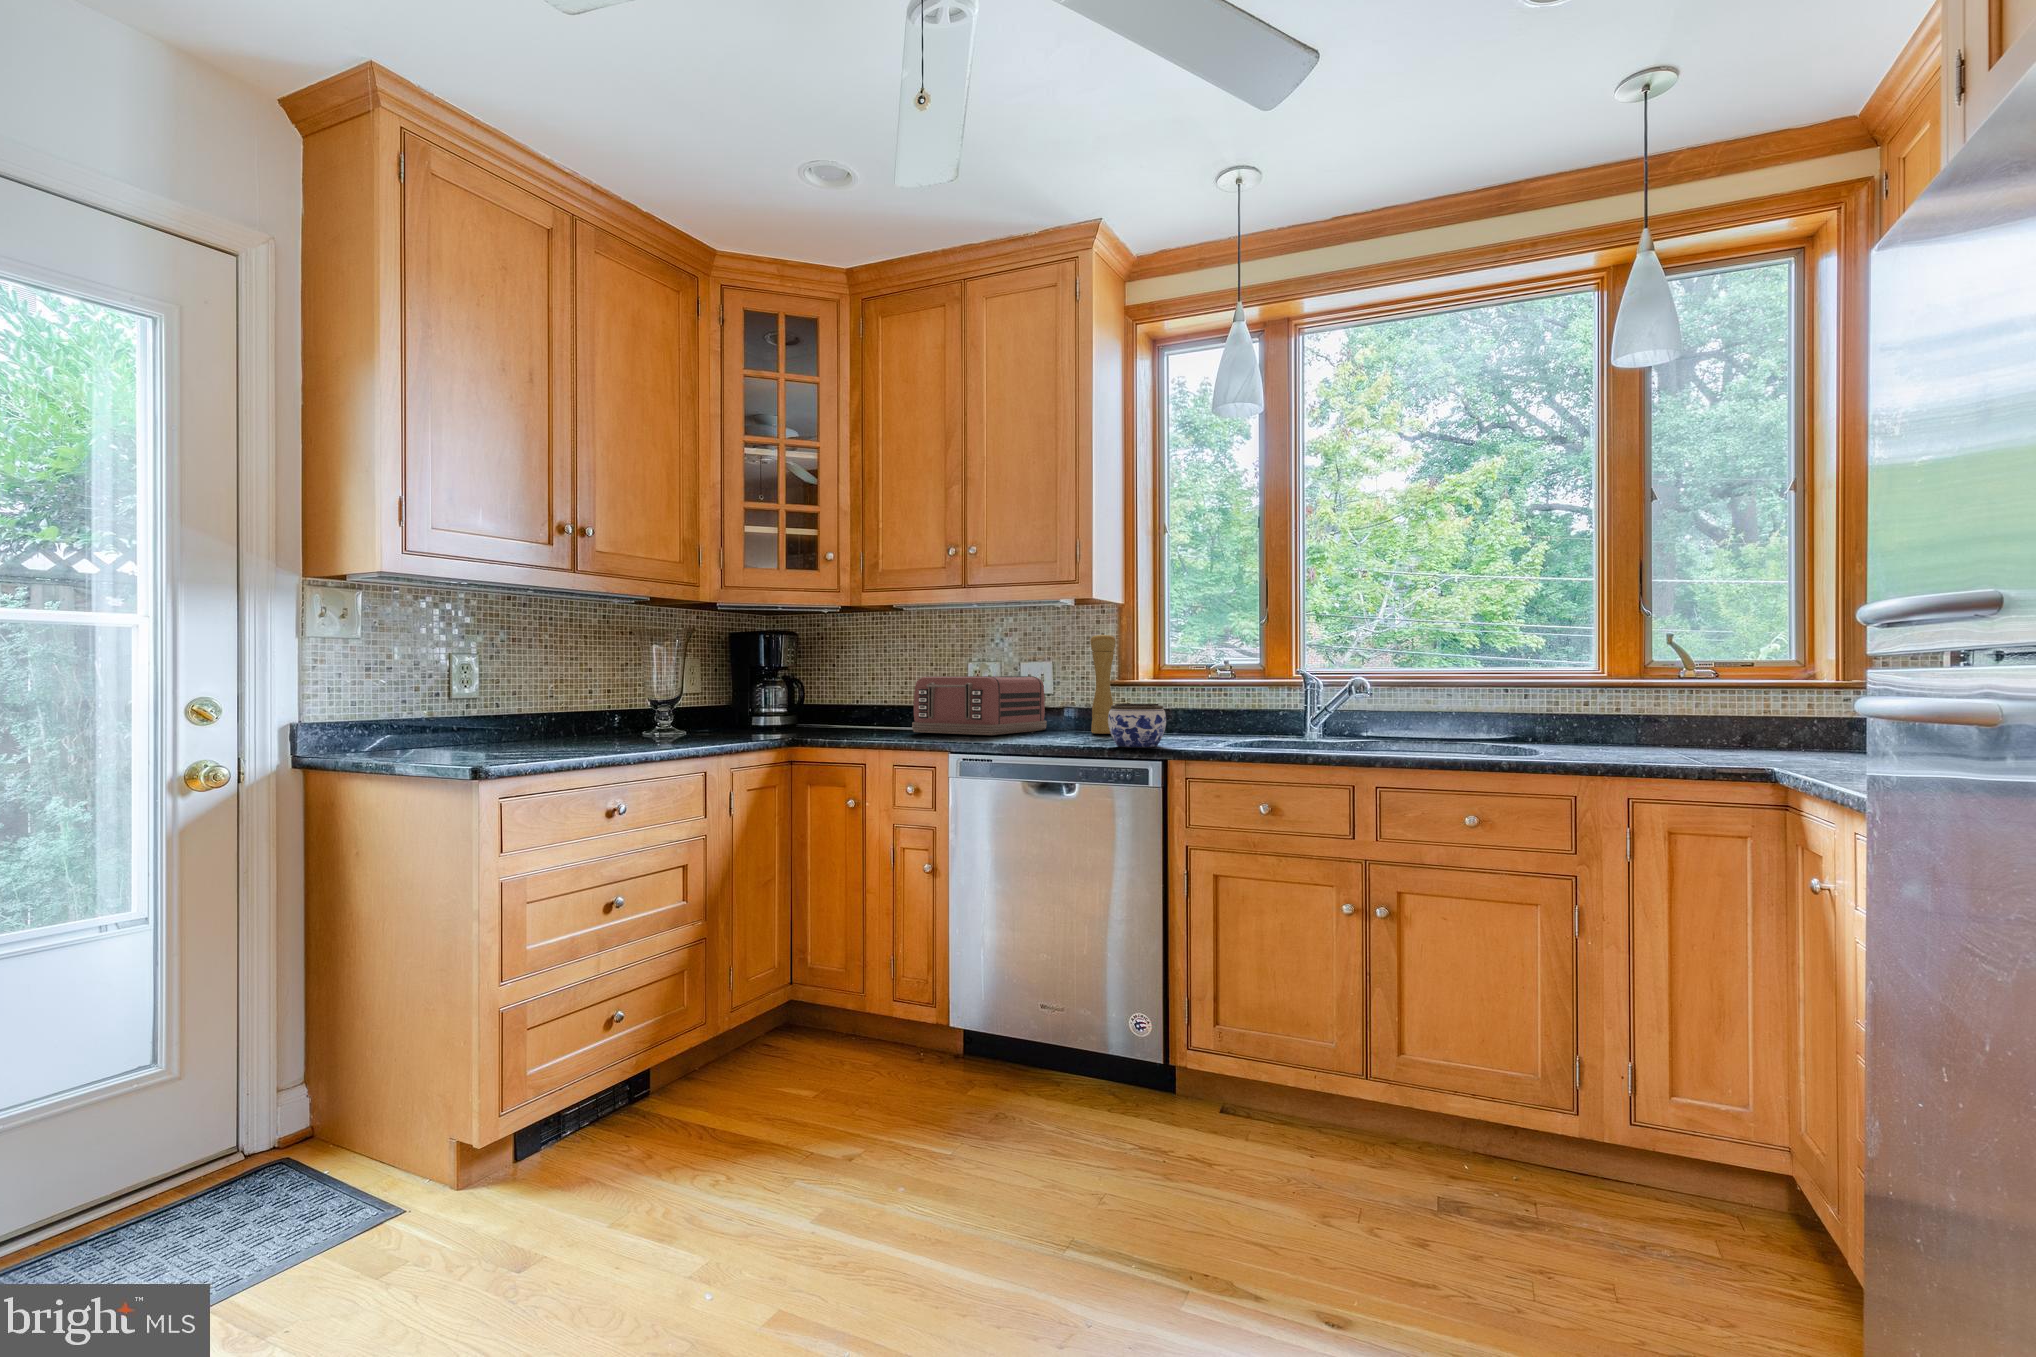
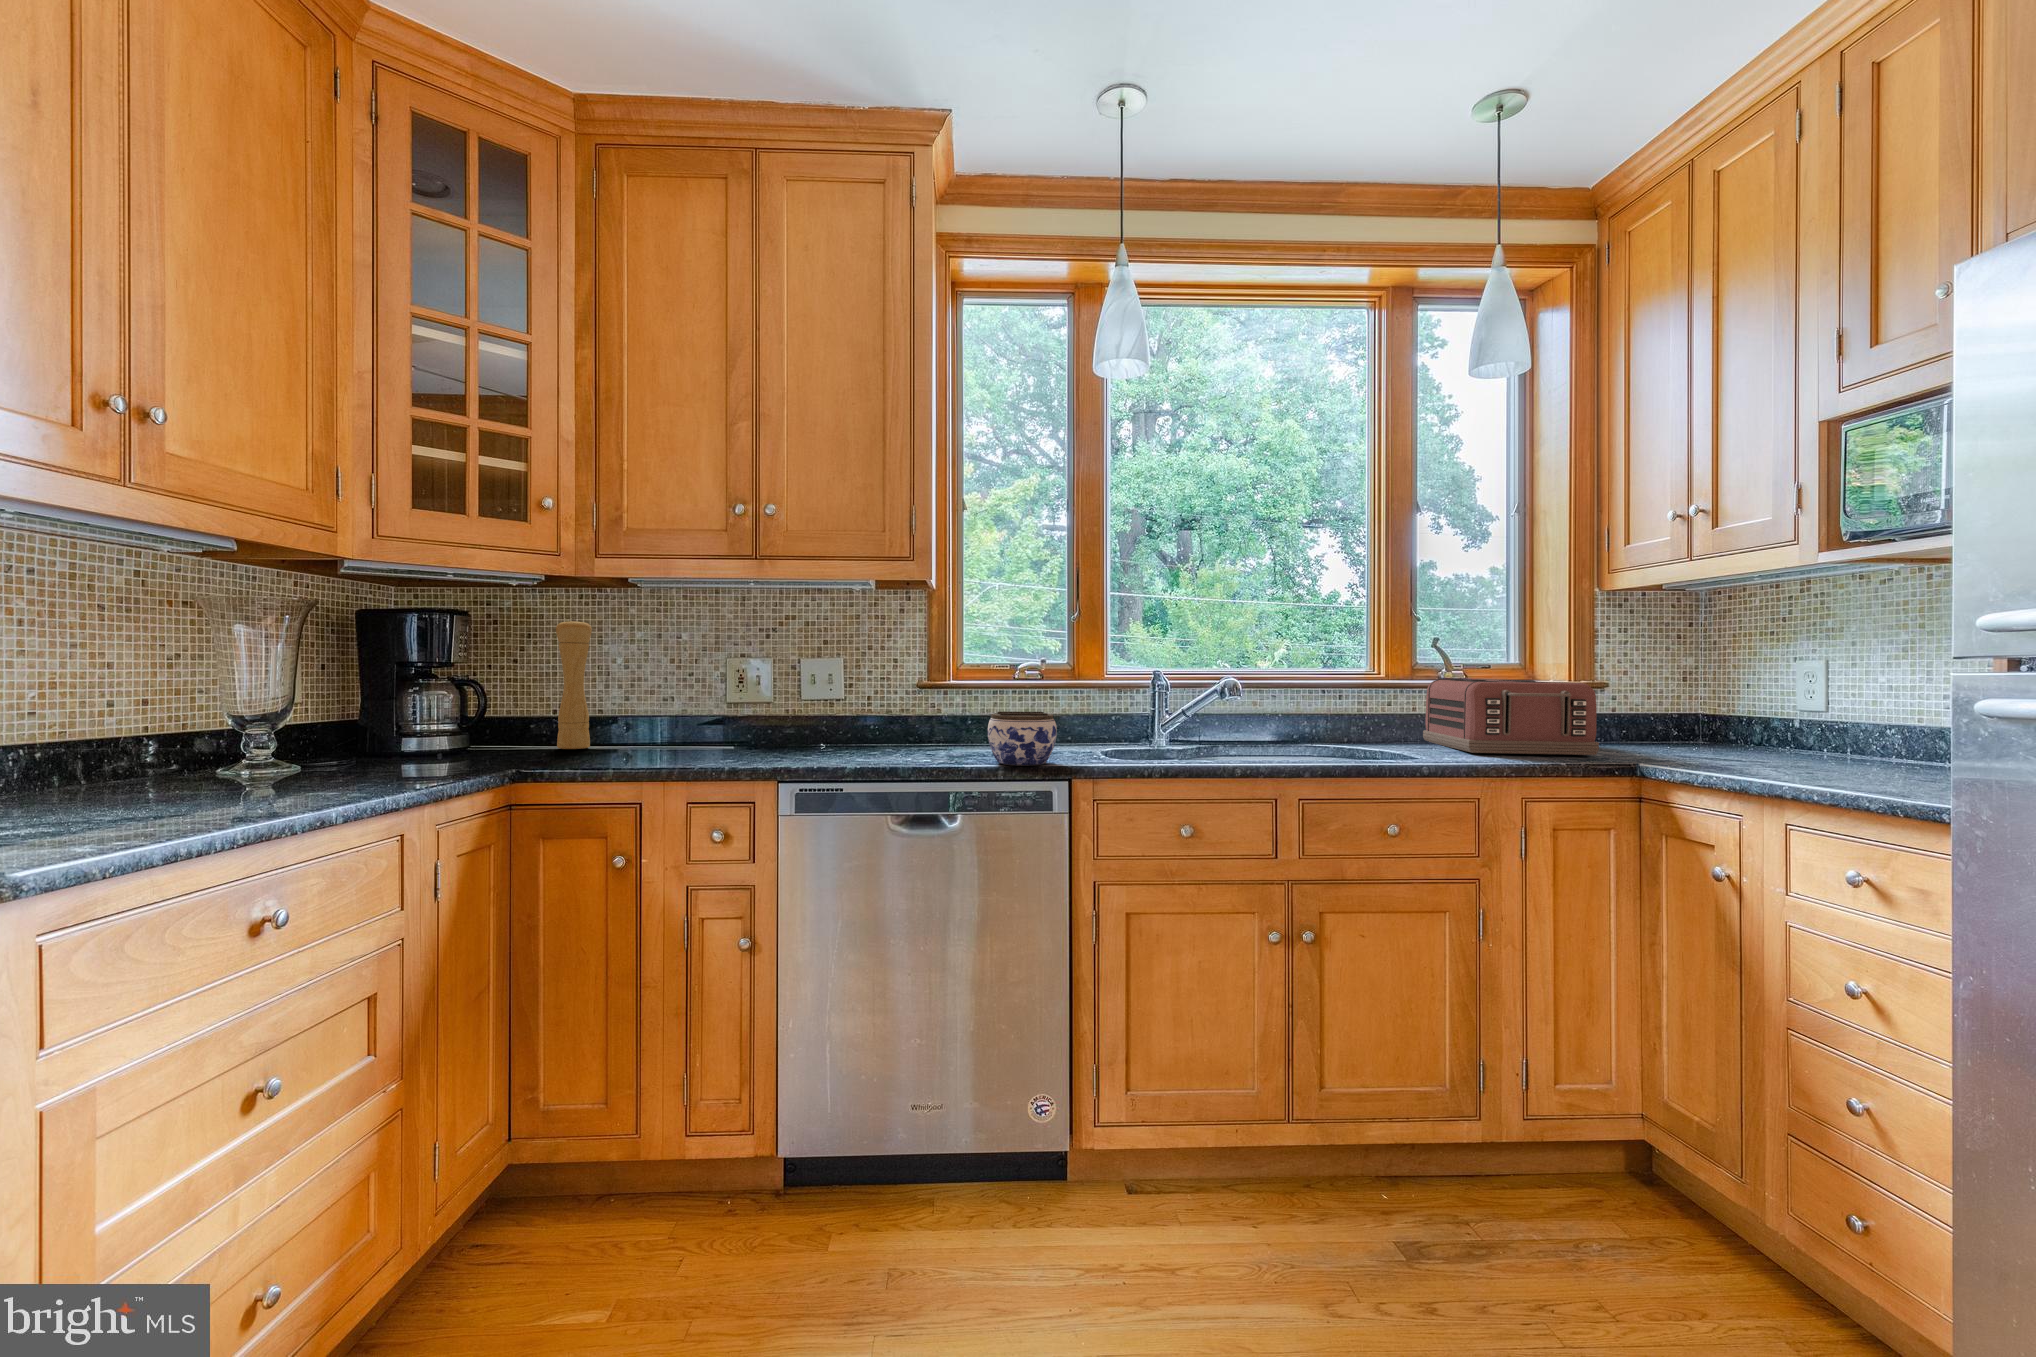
pepper mill: present [1090,633,1116,734] -> present [556,619,592,749]
toaster: present [912,676,1047,735] -> present [1423,679,1599,755]

